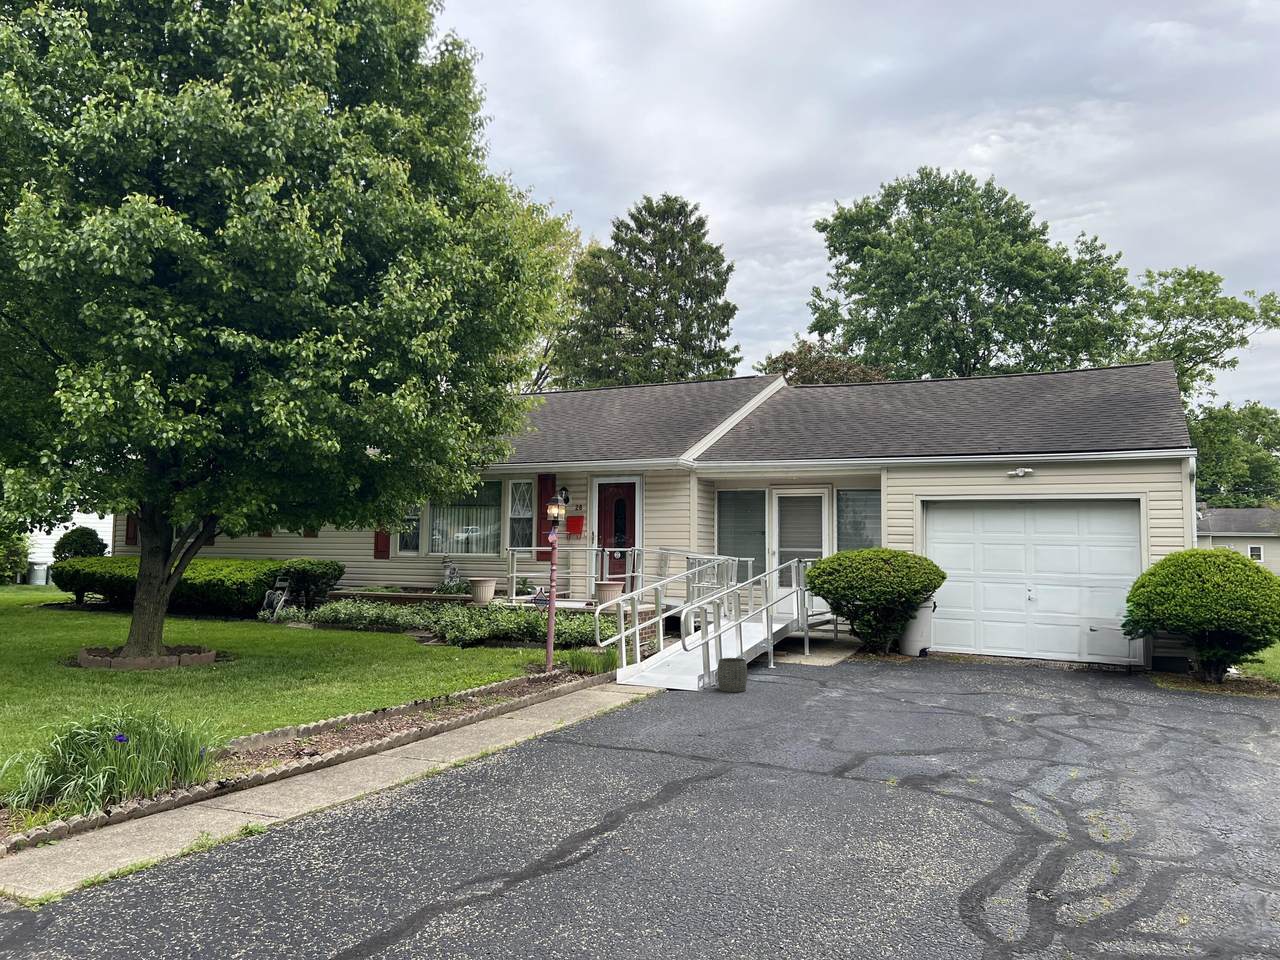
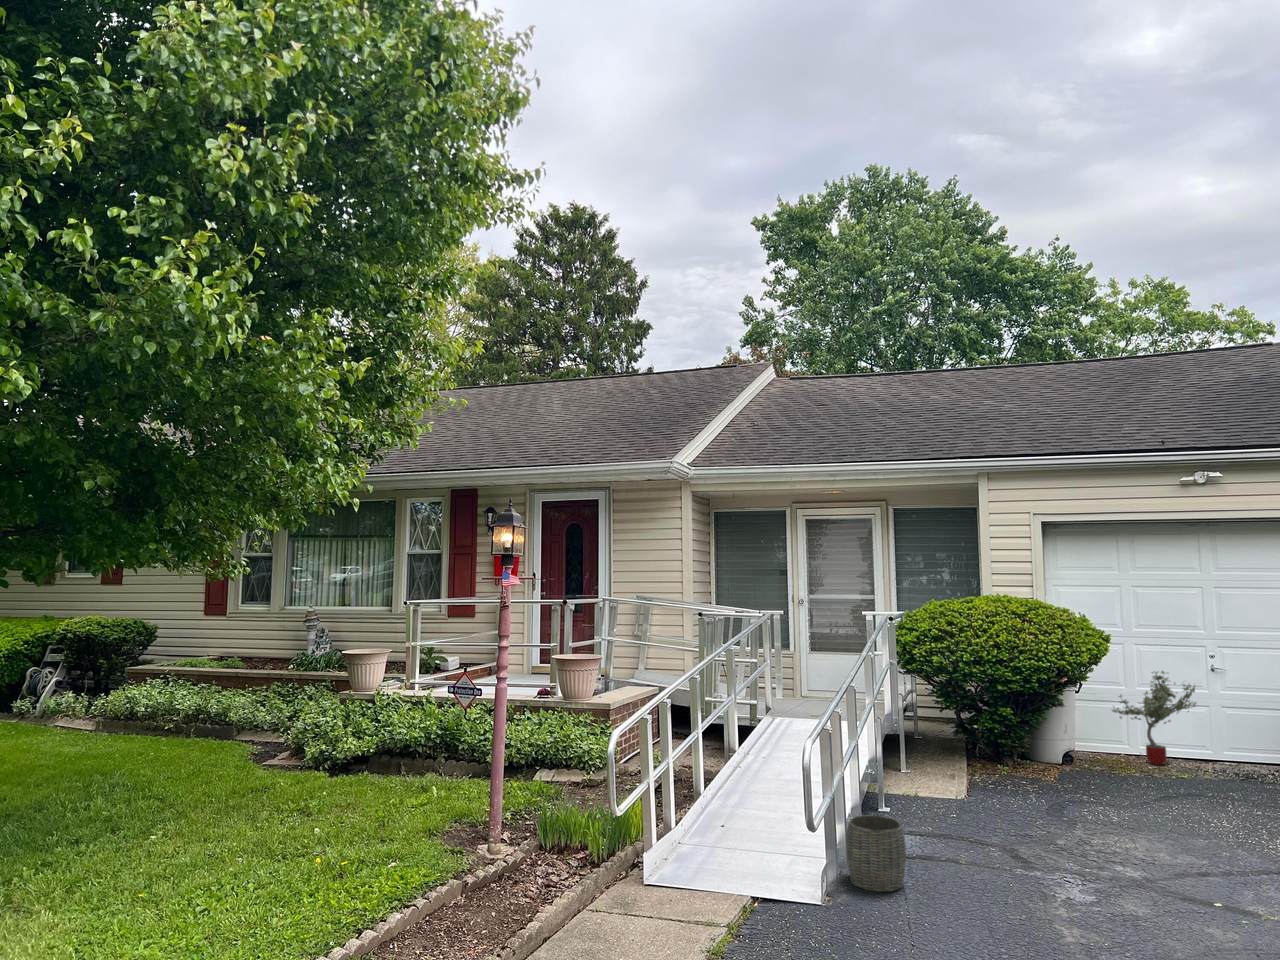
potted tree: none [954,598,1006,660] -> present [1112,671,1196,765]

